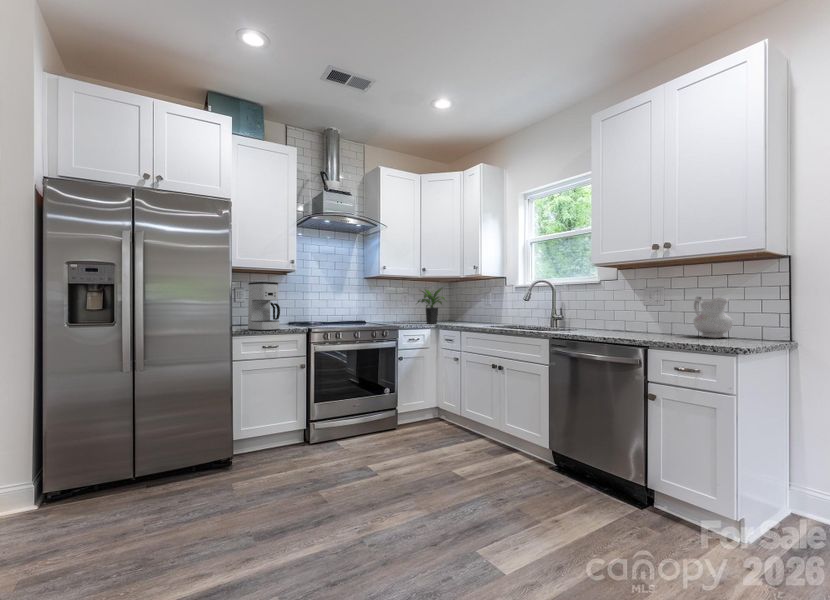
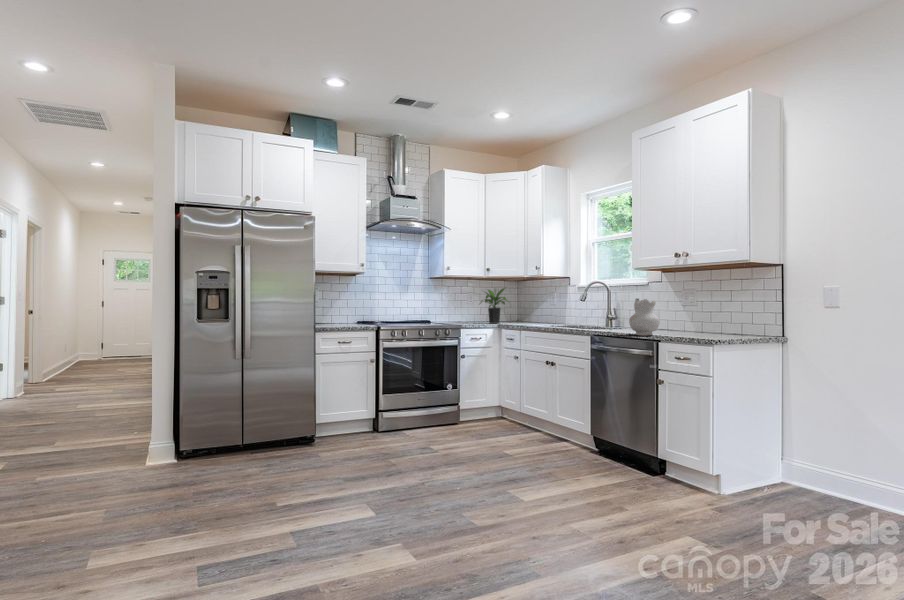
coffee maker: present [248,282,280,330] -> none [326,285,353,327]
ceramic pitcher: present [693,297,733,338] -> present [629,299,660,336]

